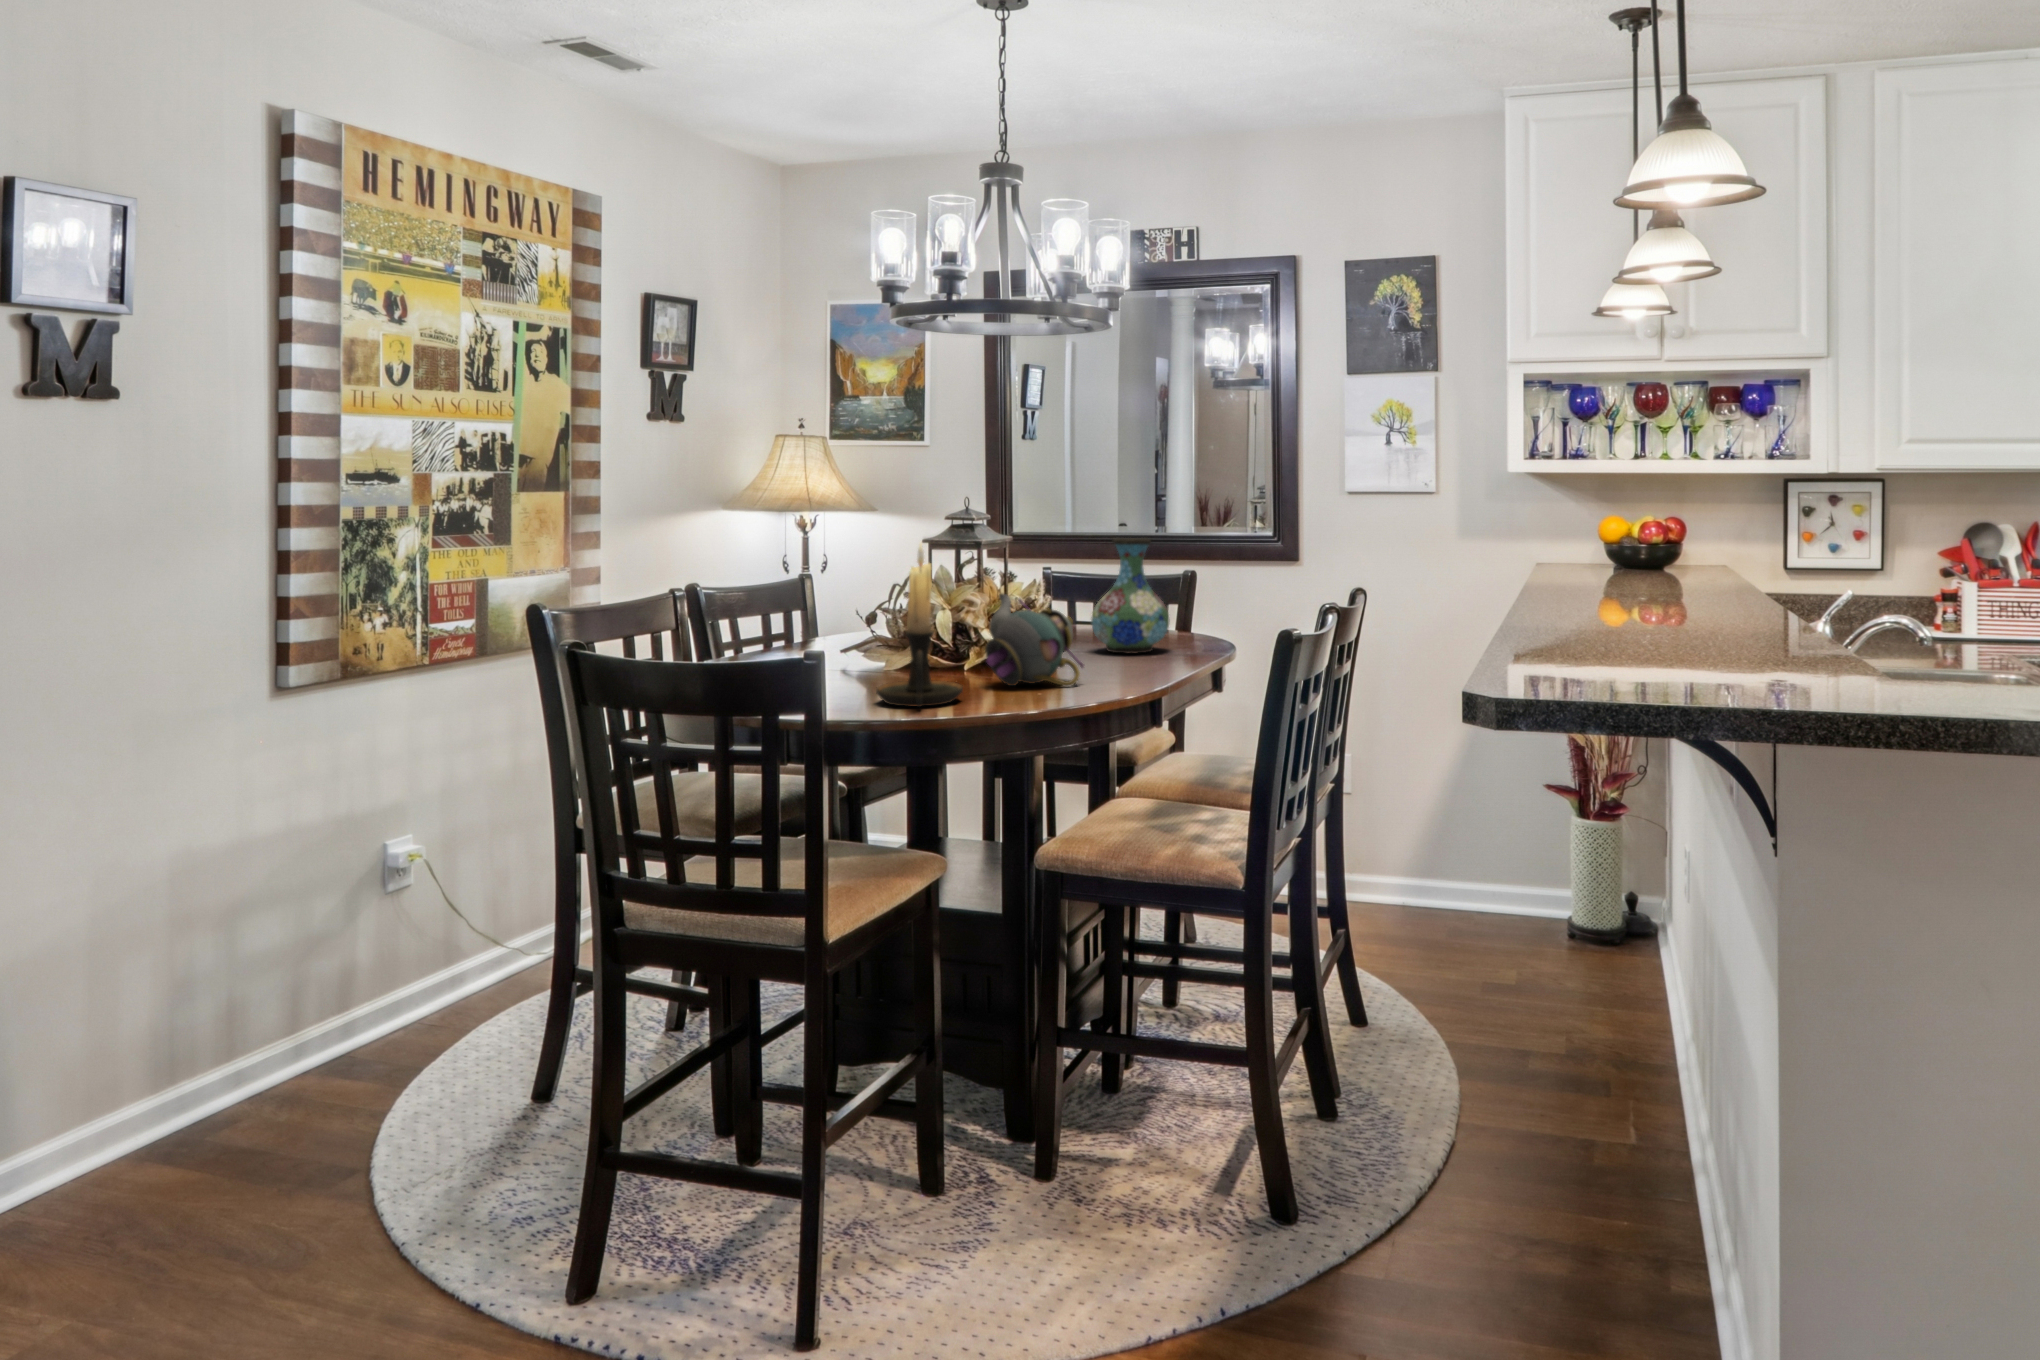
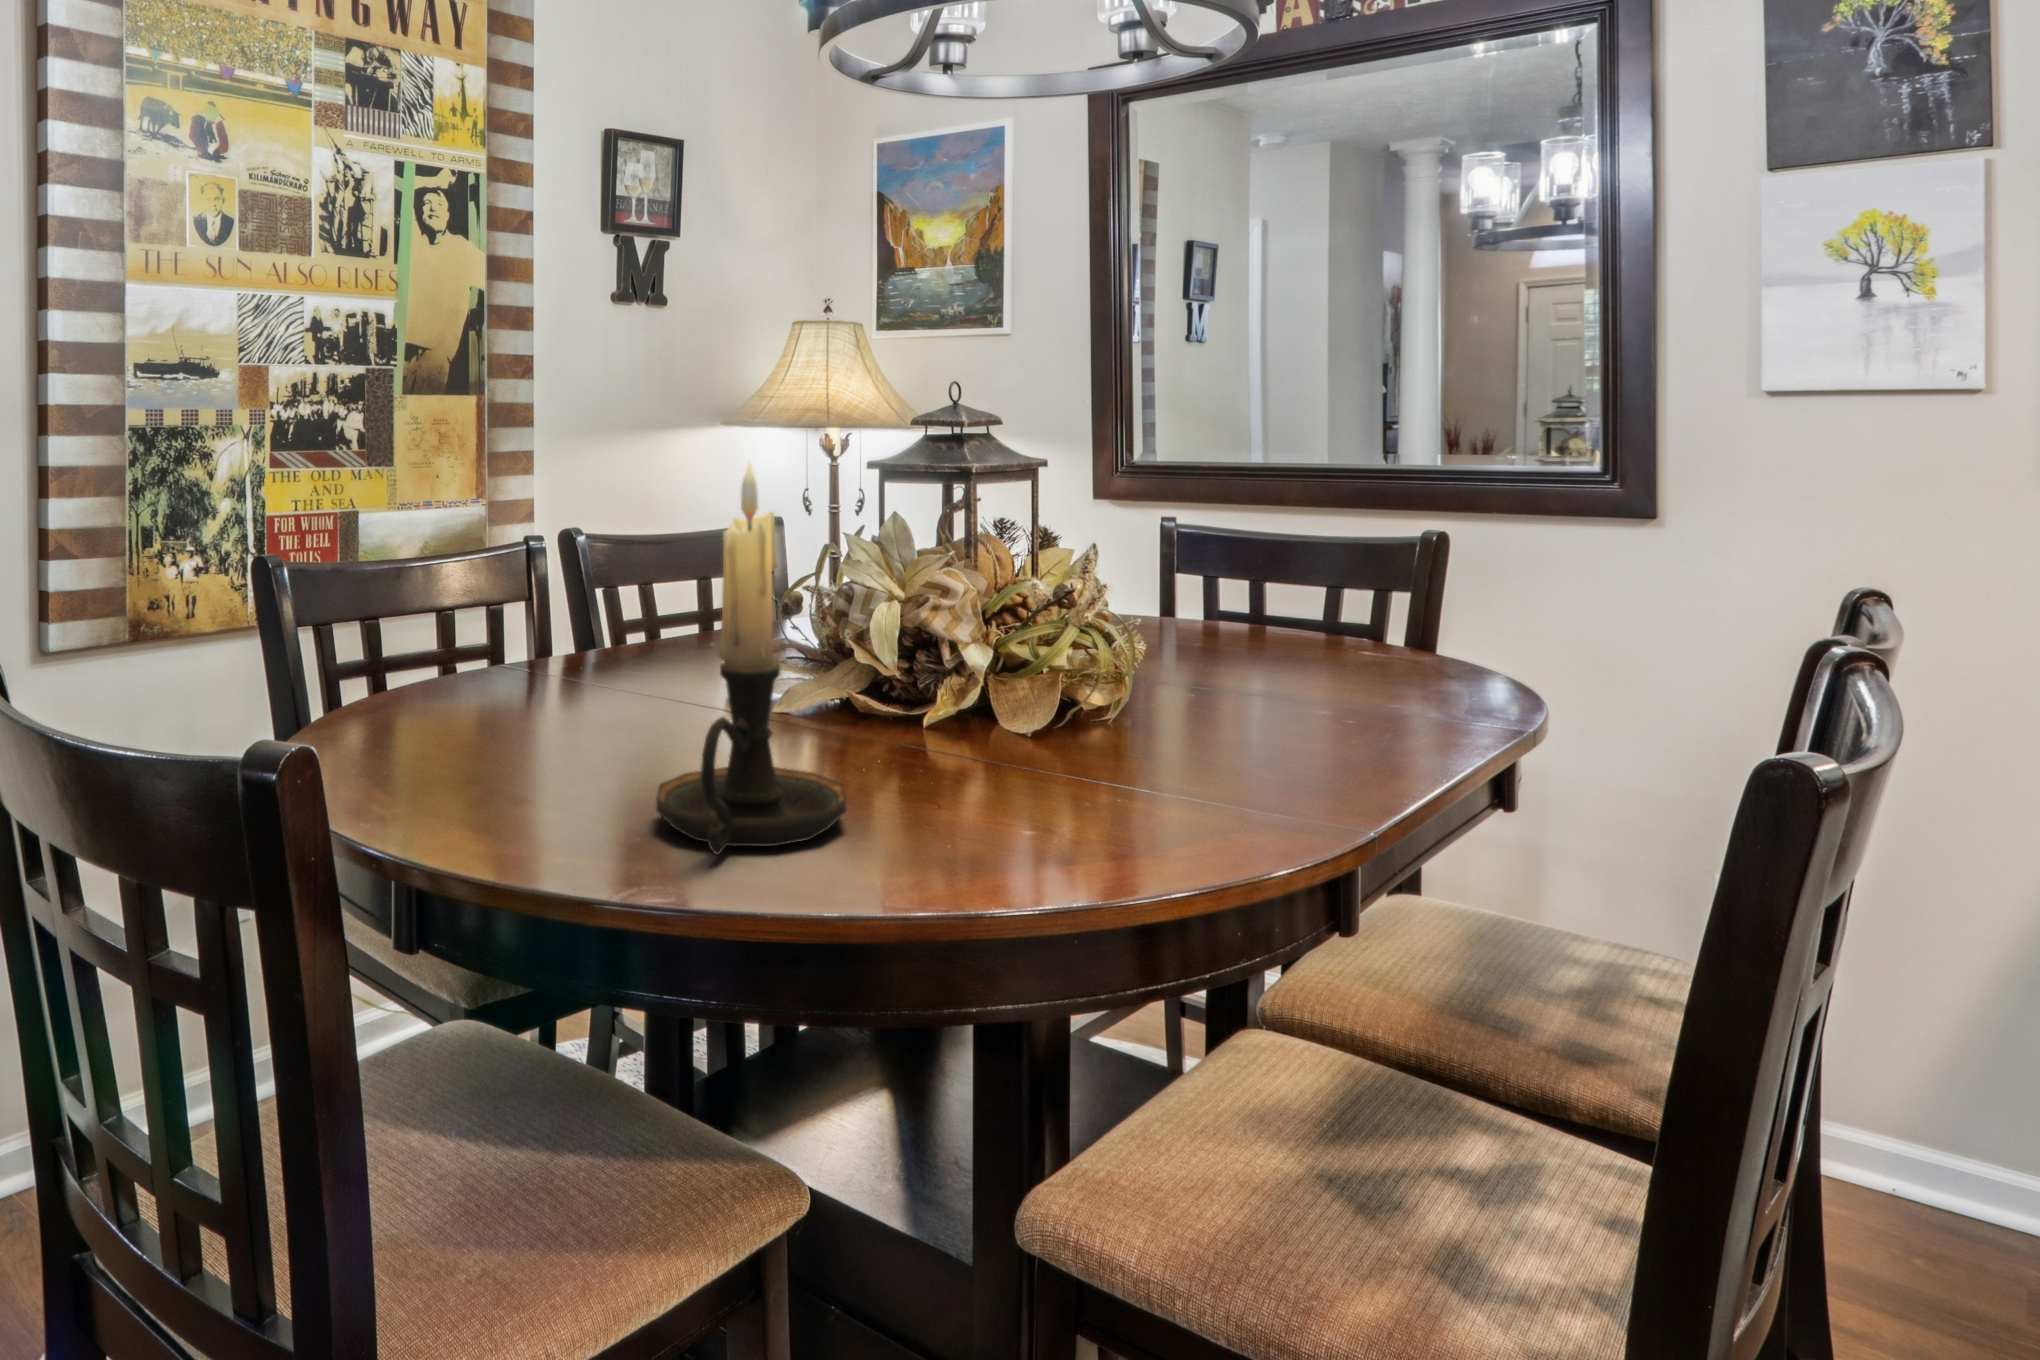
vase: present [1091,538,1169,654] -> none [1218,467,1388,702]
teapot: present [985,594,1084,687] -> none [933,578,1163,805]

